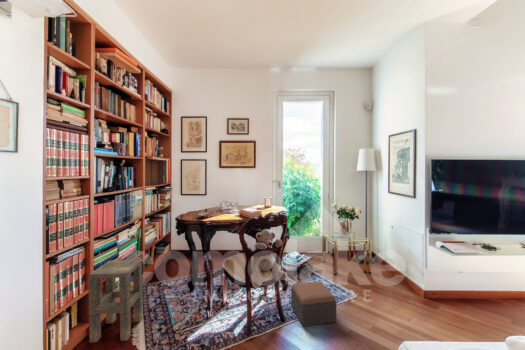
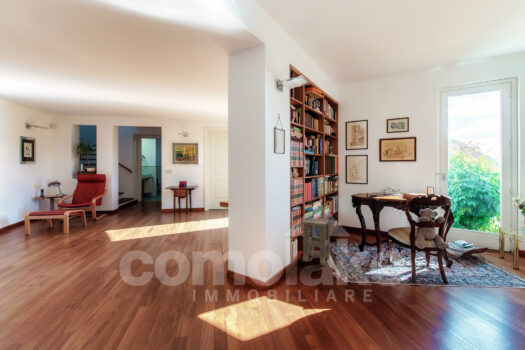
footstool: present [291,281,337,326] -> none [455,260,509,300]

